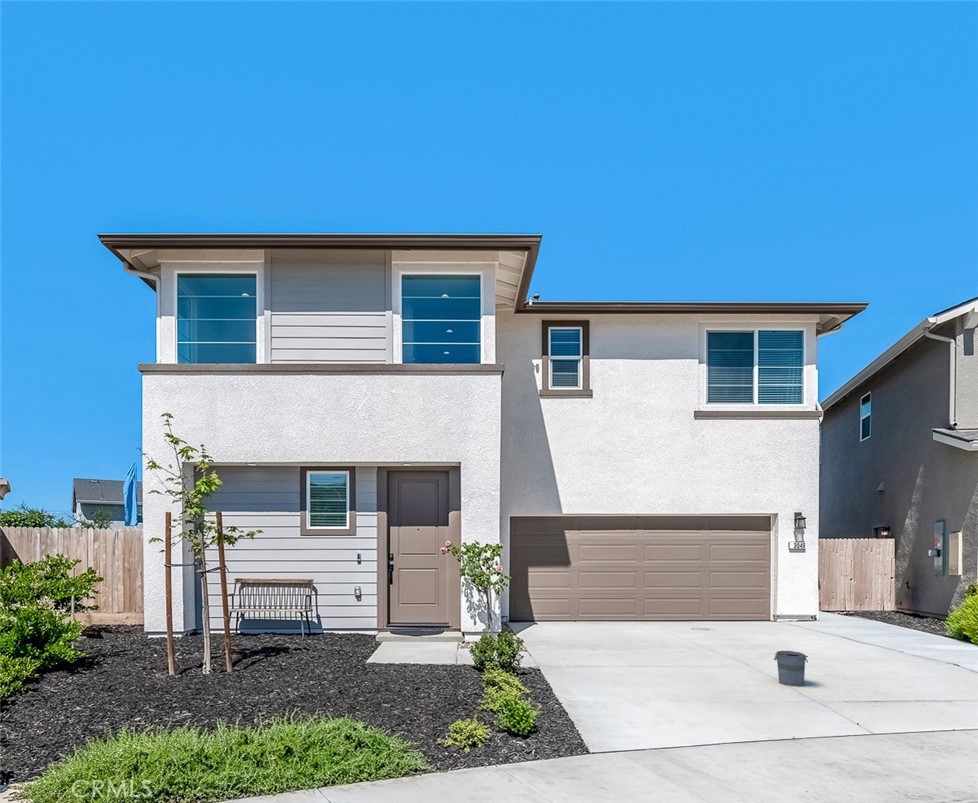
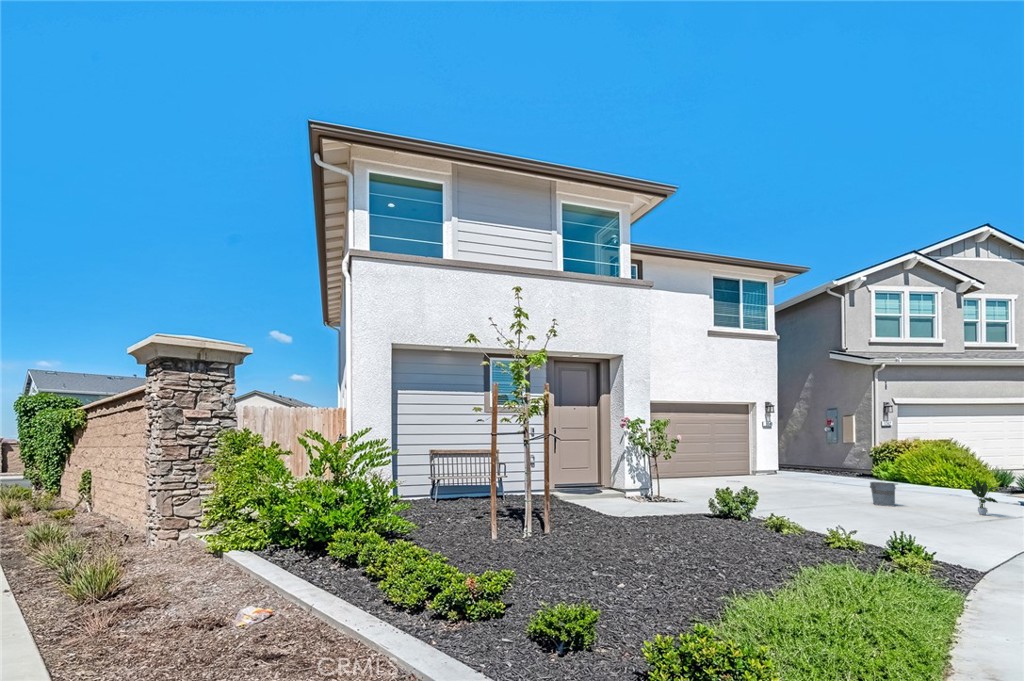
potted plant: none [871,658,905,707] -> present [968,480,998,515]

